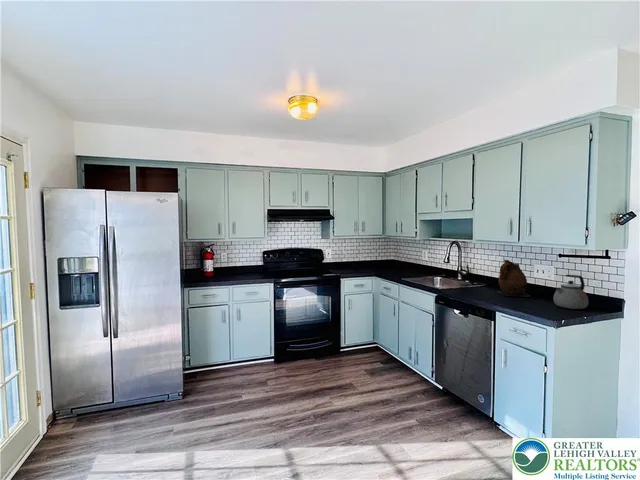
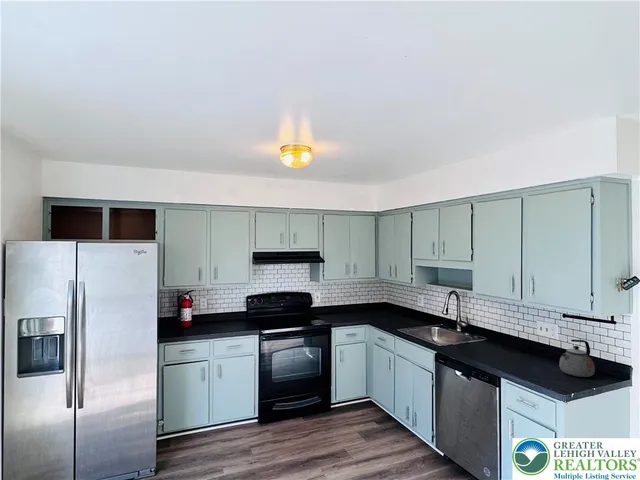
ceramic pitcher: present [497,260,530,297] -> none [498,318,536,359]

